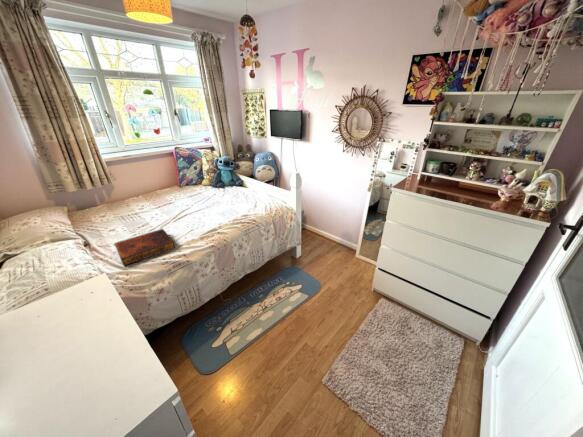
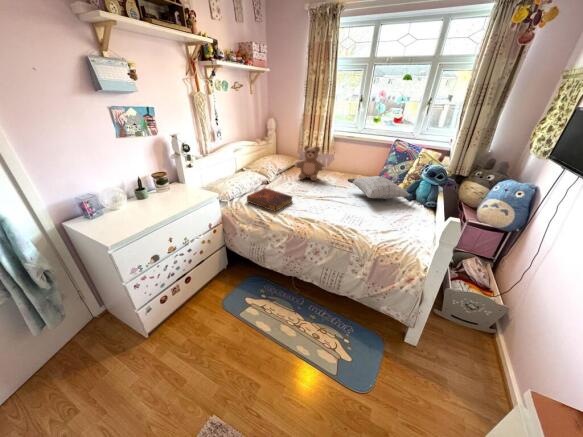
teddy bear: none [91,176,136,221] -> present [295,145,325,181]
pillow: none [175,178,229,196] -> present [348,176,409,199]

